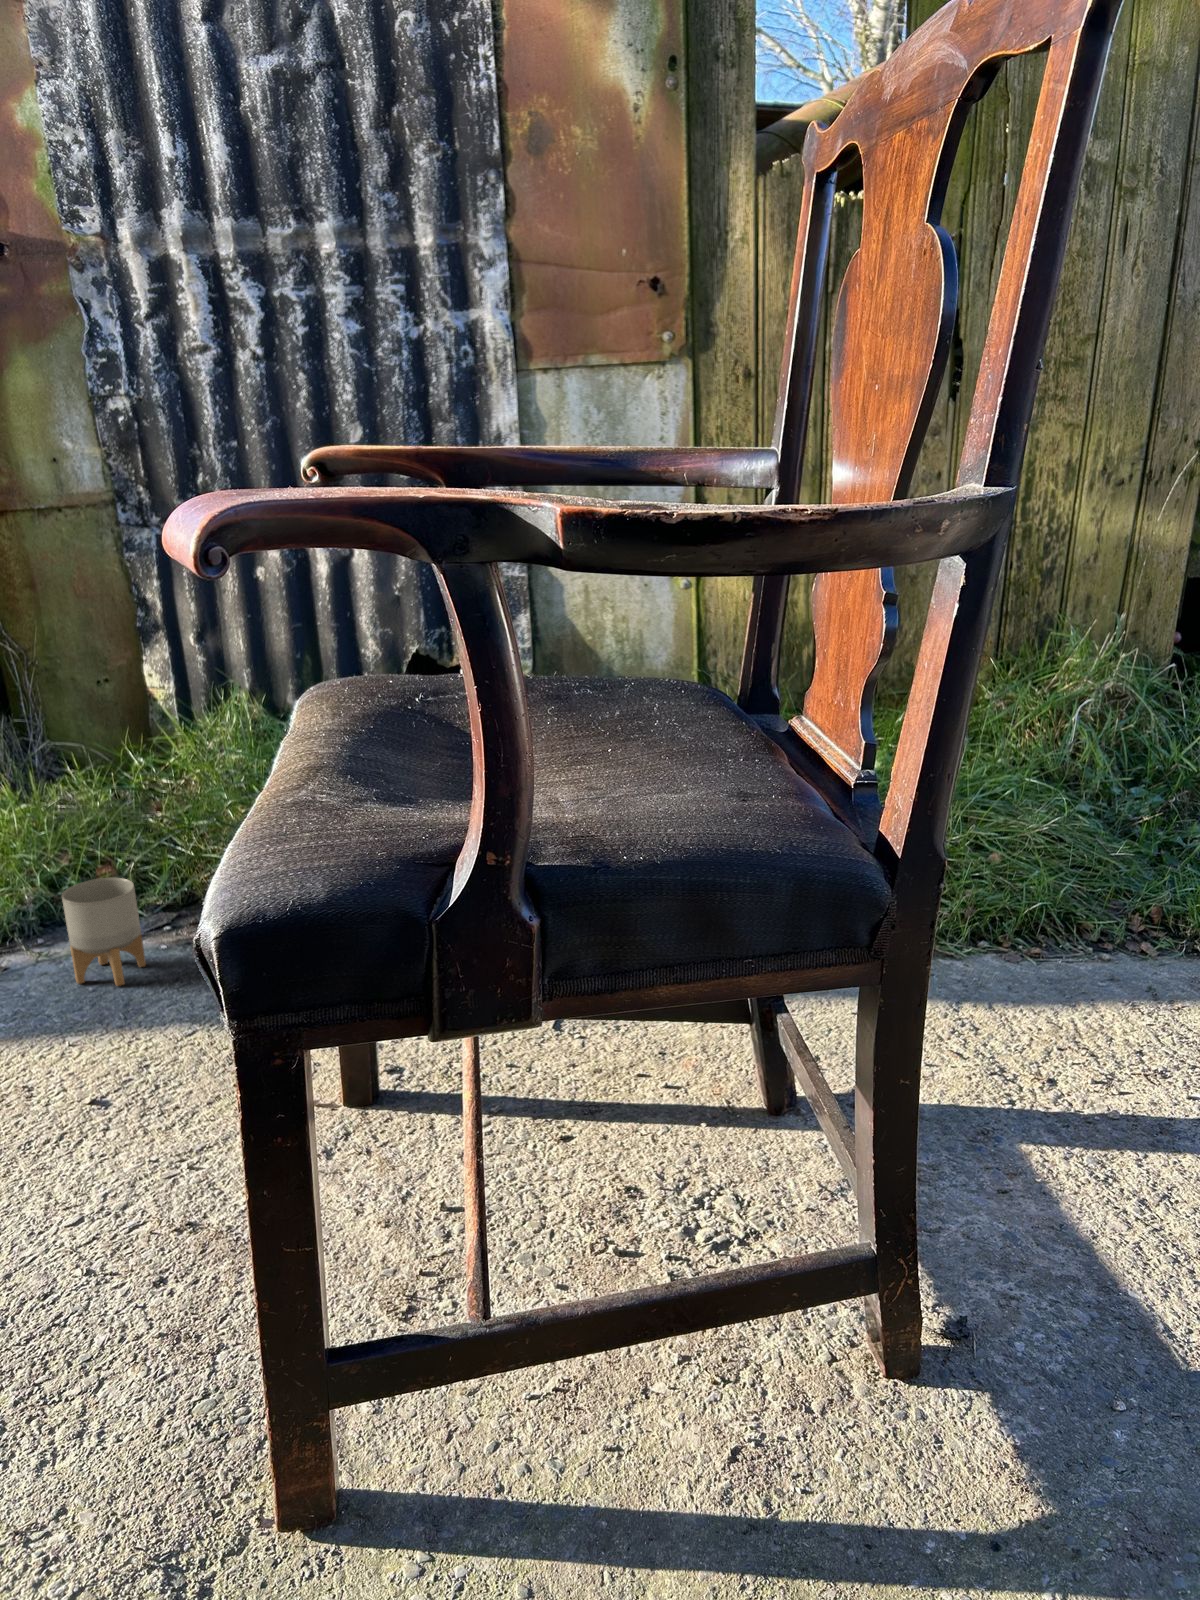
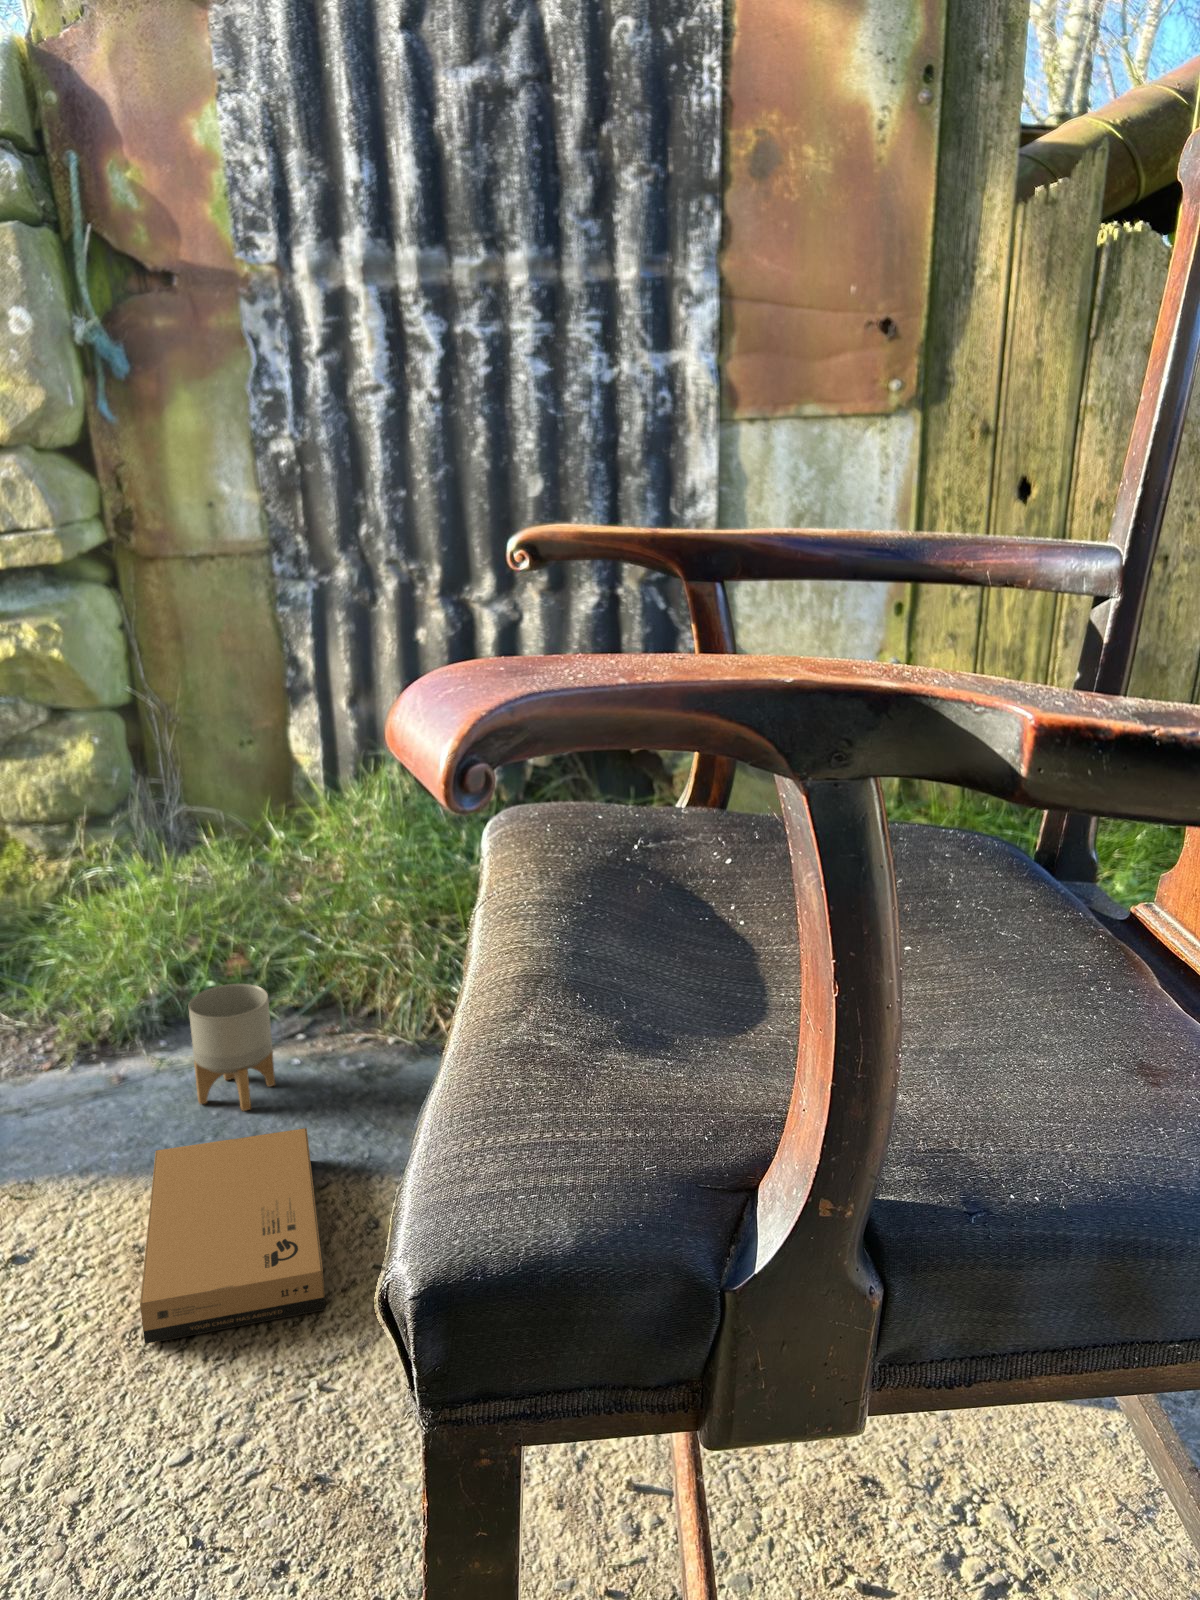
cardboard box: none [32,989,194,1151] -> present [140,1128,326,1344]

